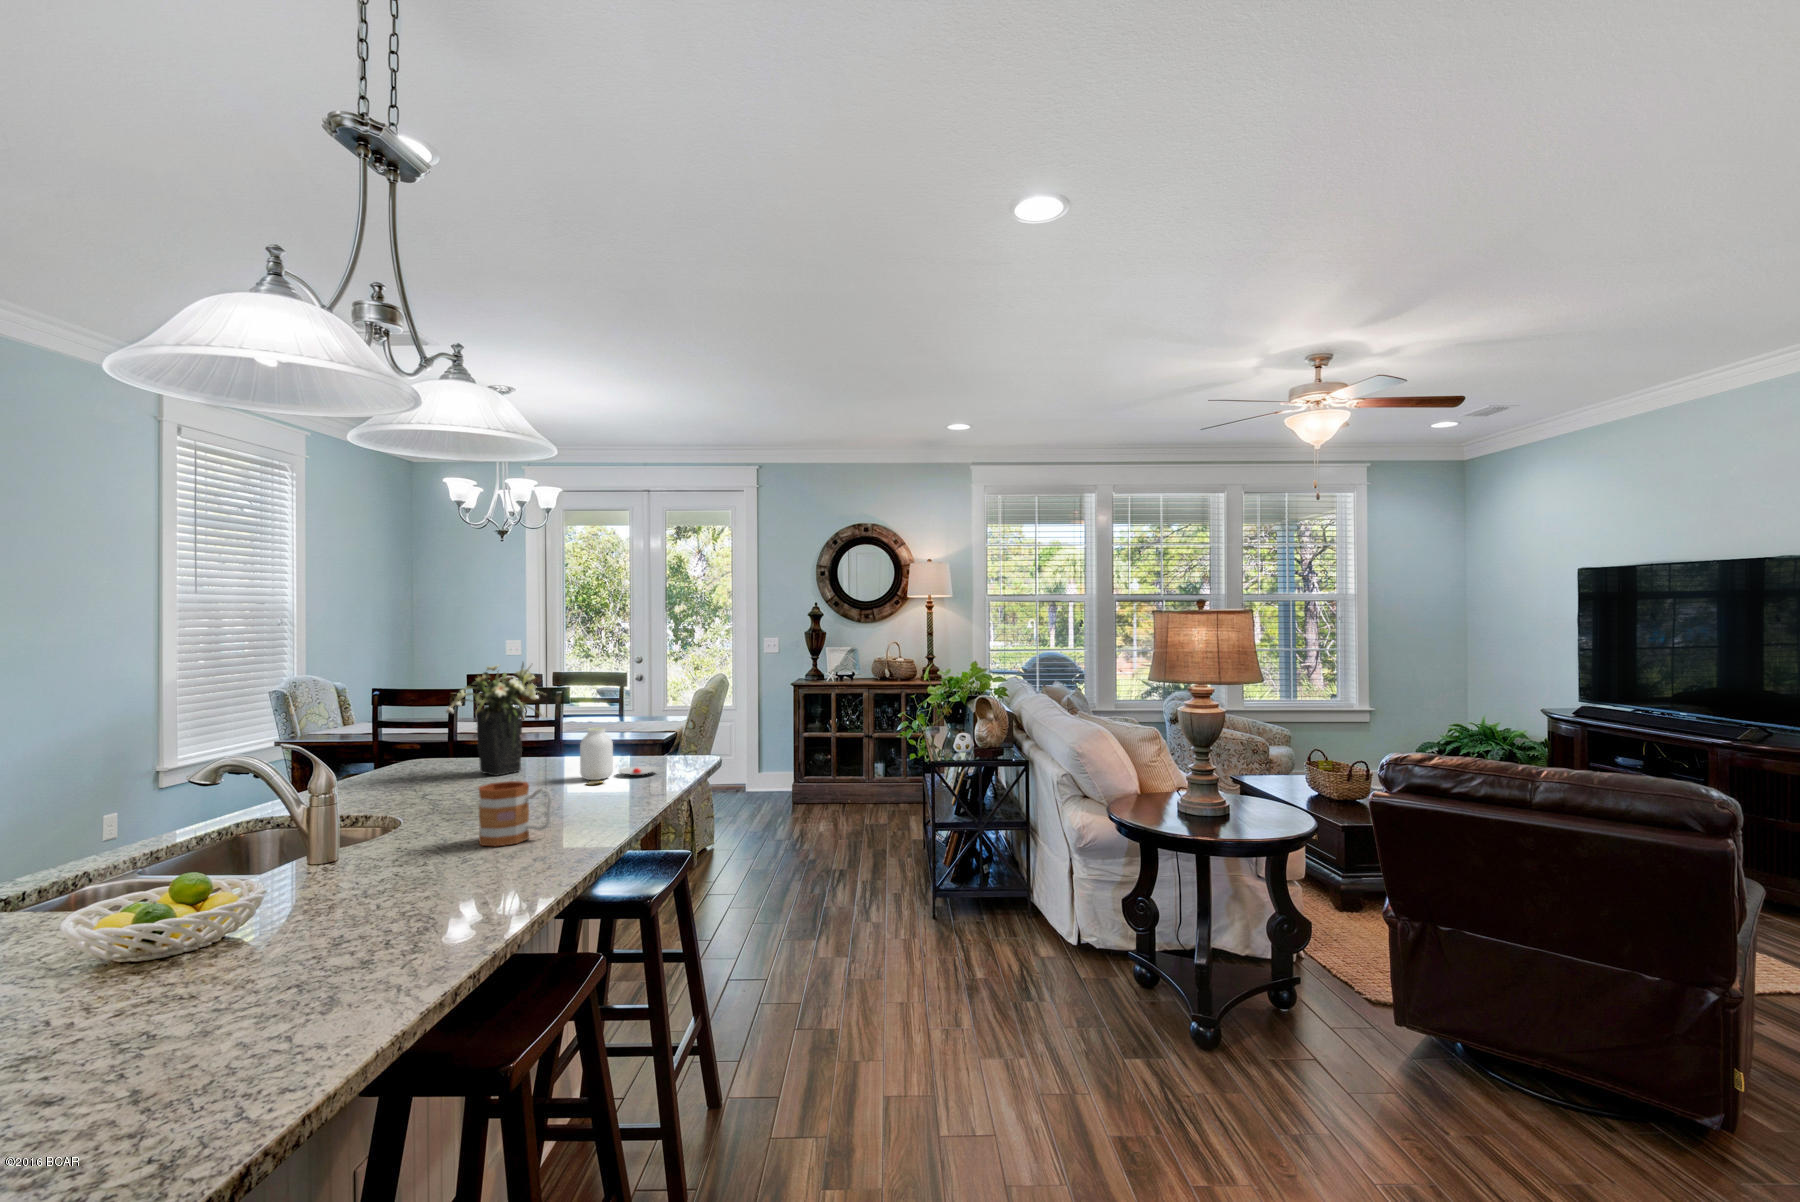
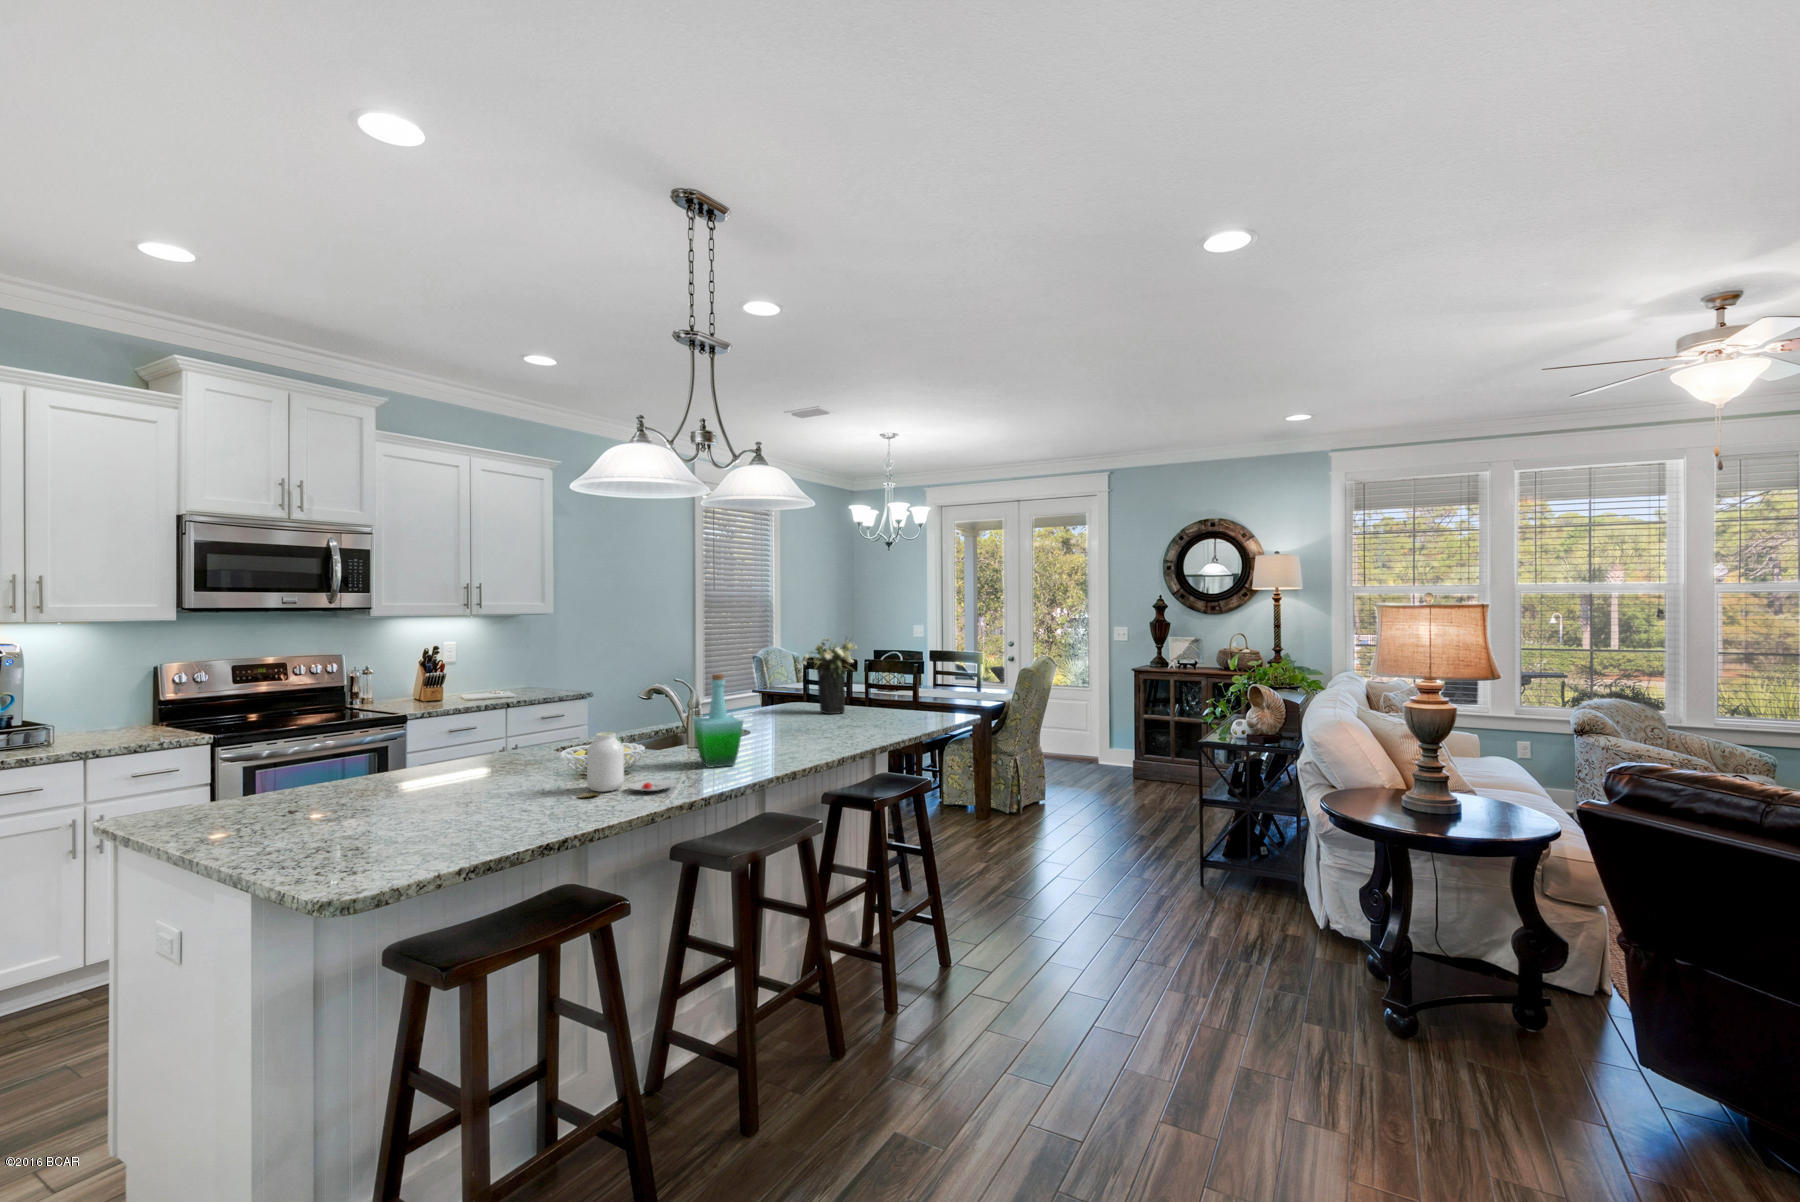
jar: present [580,728,659,785] -> present [578,732,675,798]
bottle: none [348,738,458,907] -> present [693,674,743,768]
mug: present [479,781,552,846] -> none [778,710,819,749]

